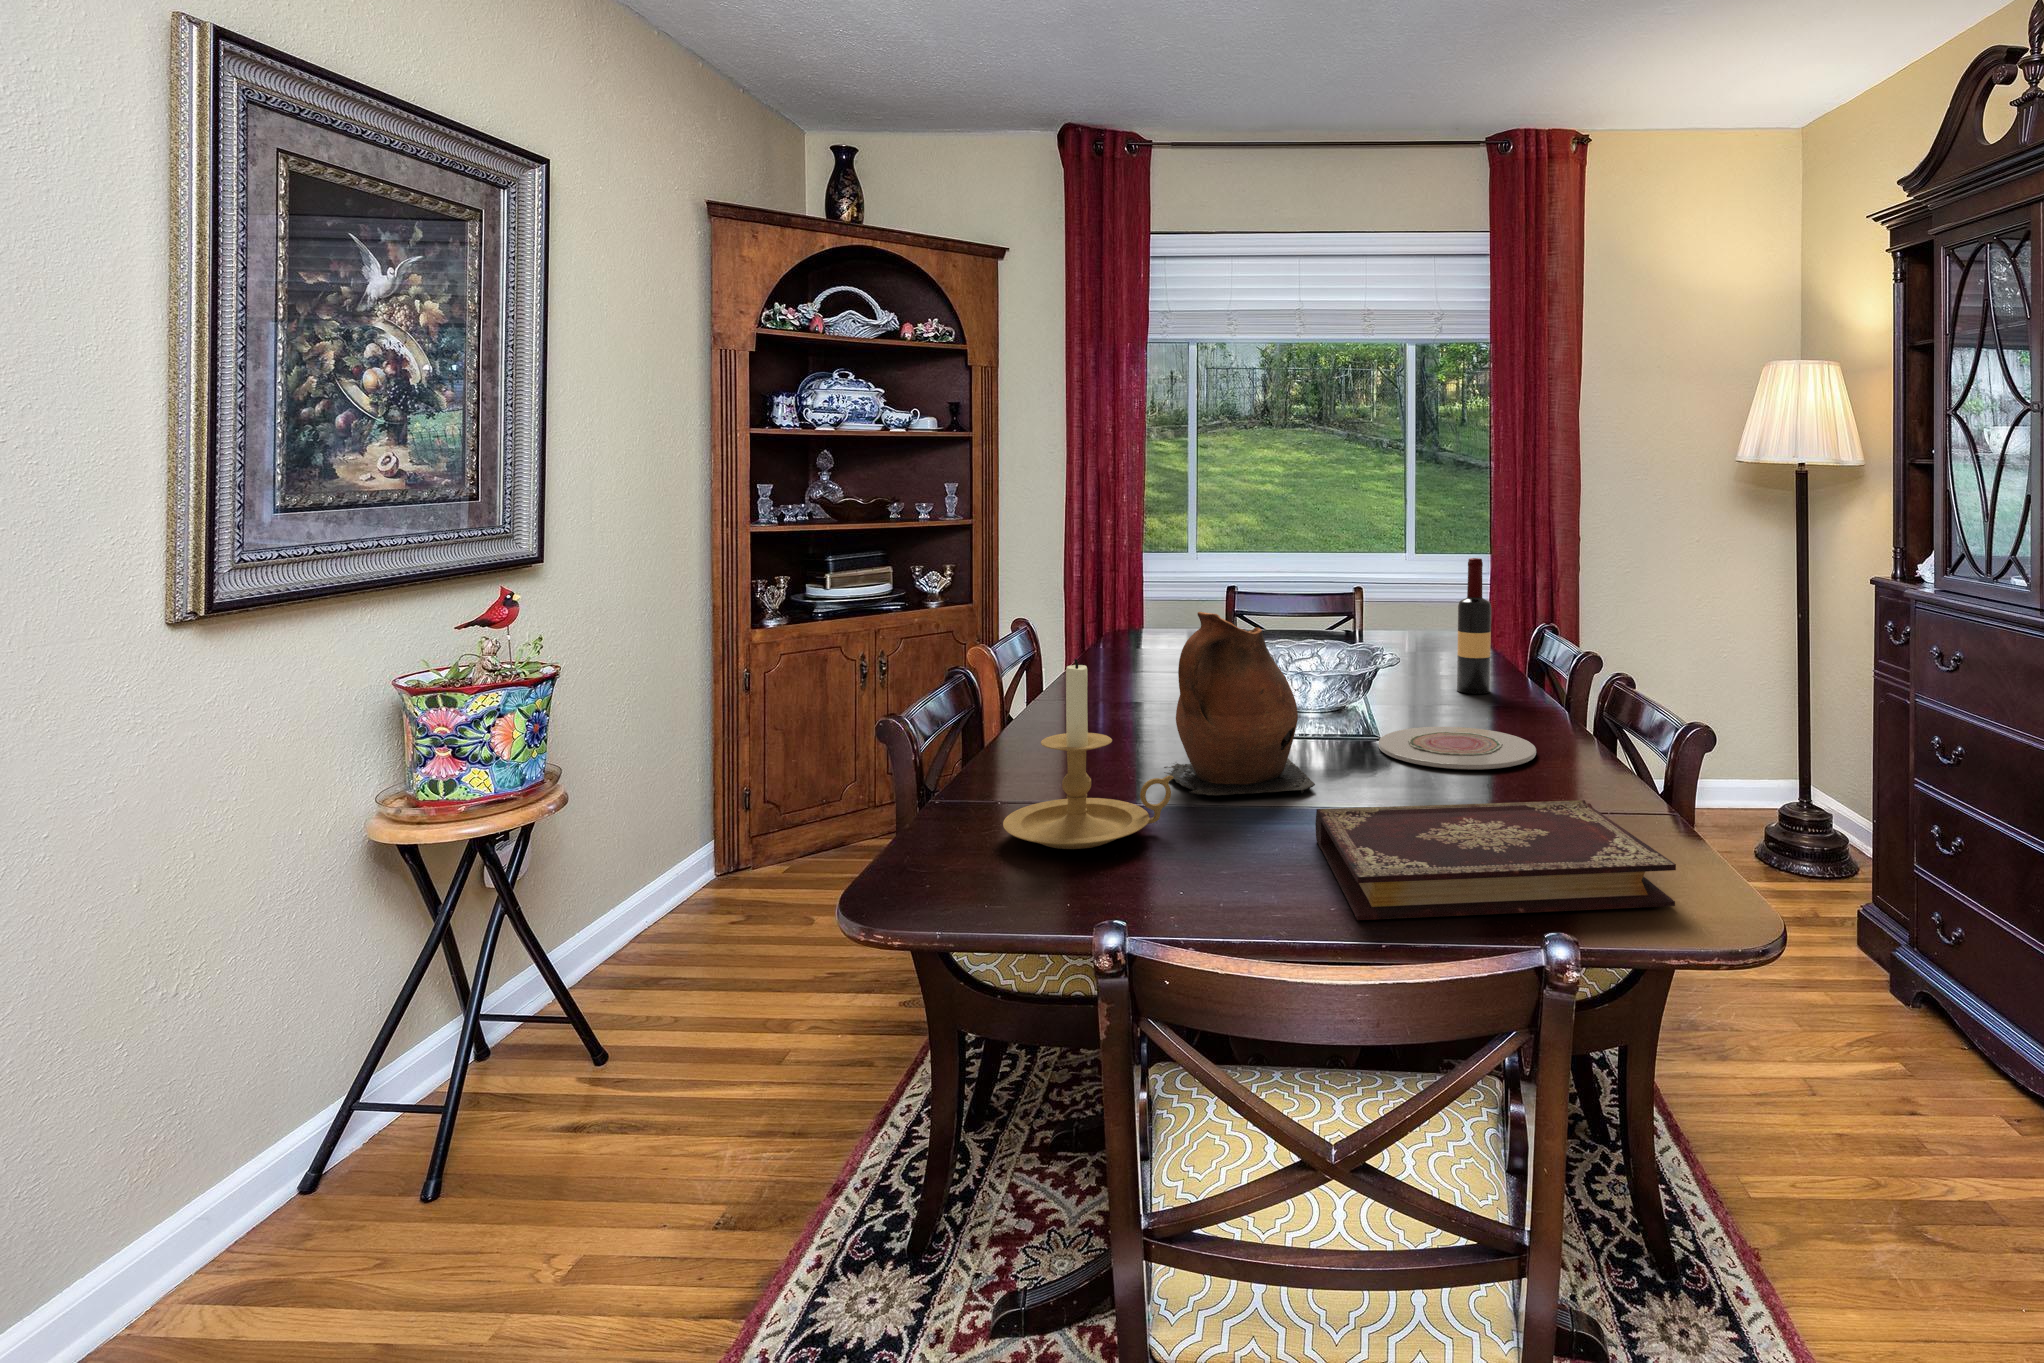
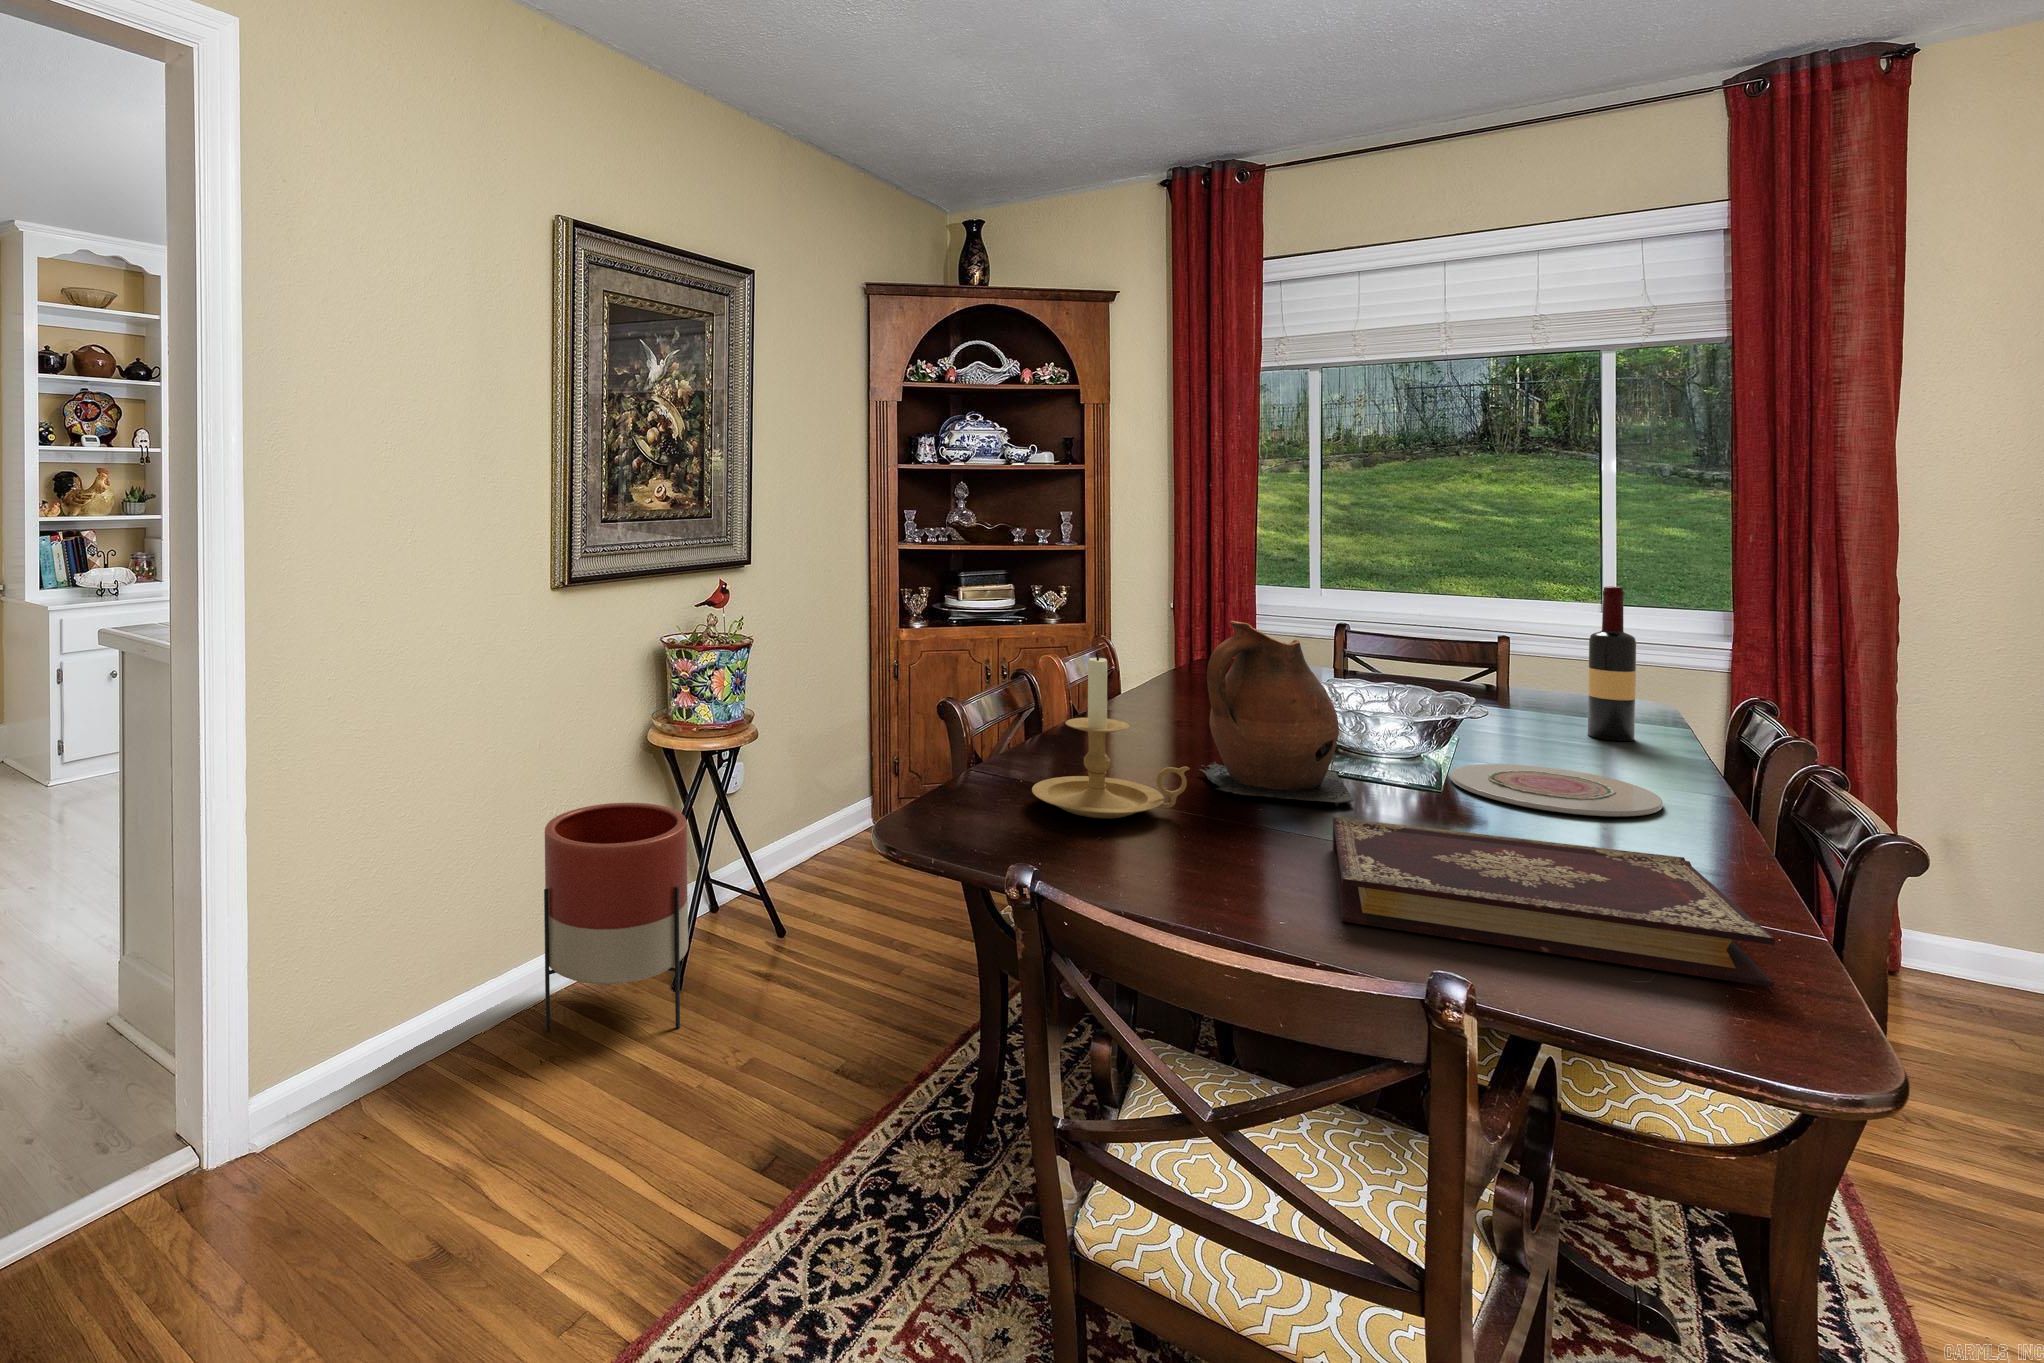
planter: none [191,921,473,1315] -> present [544,803,689,1031]

